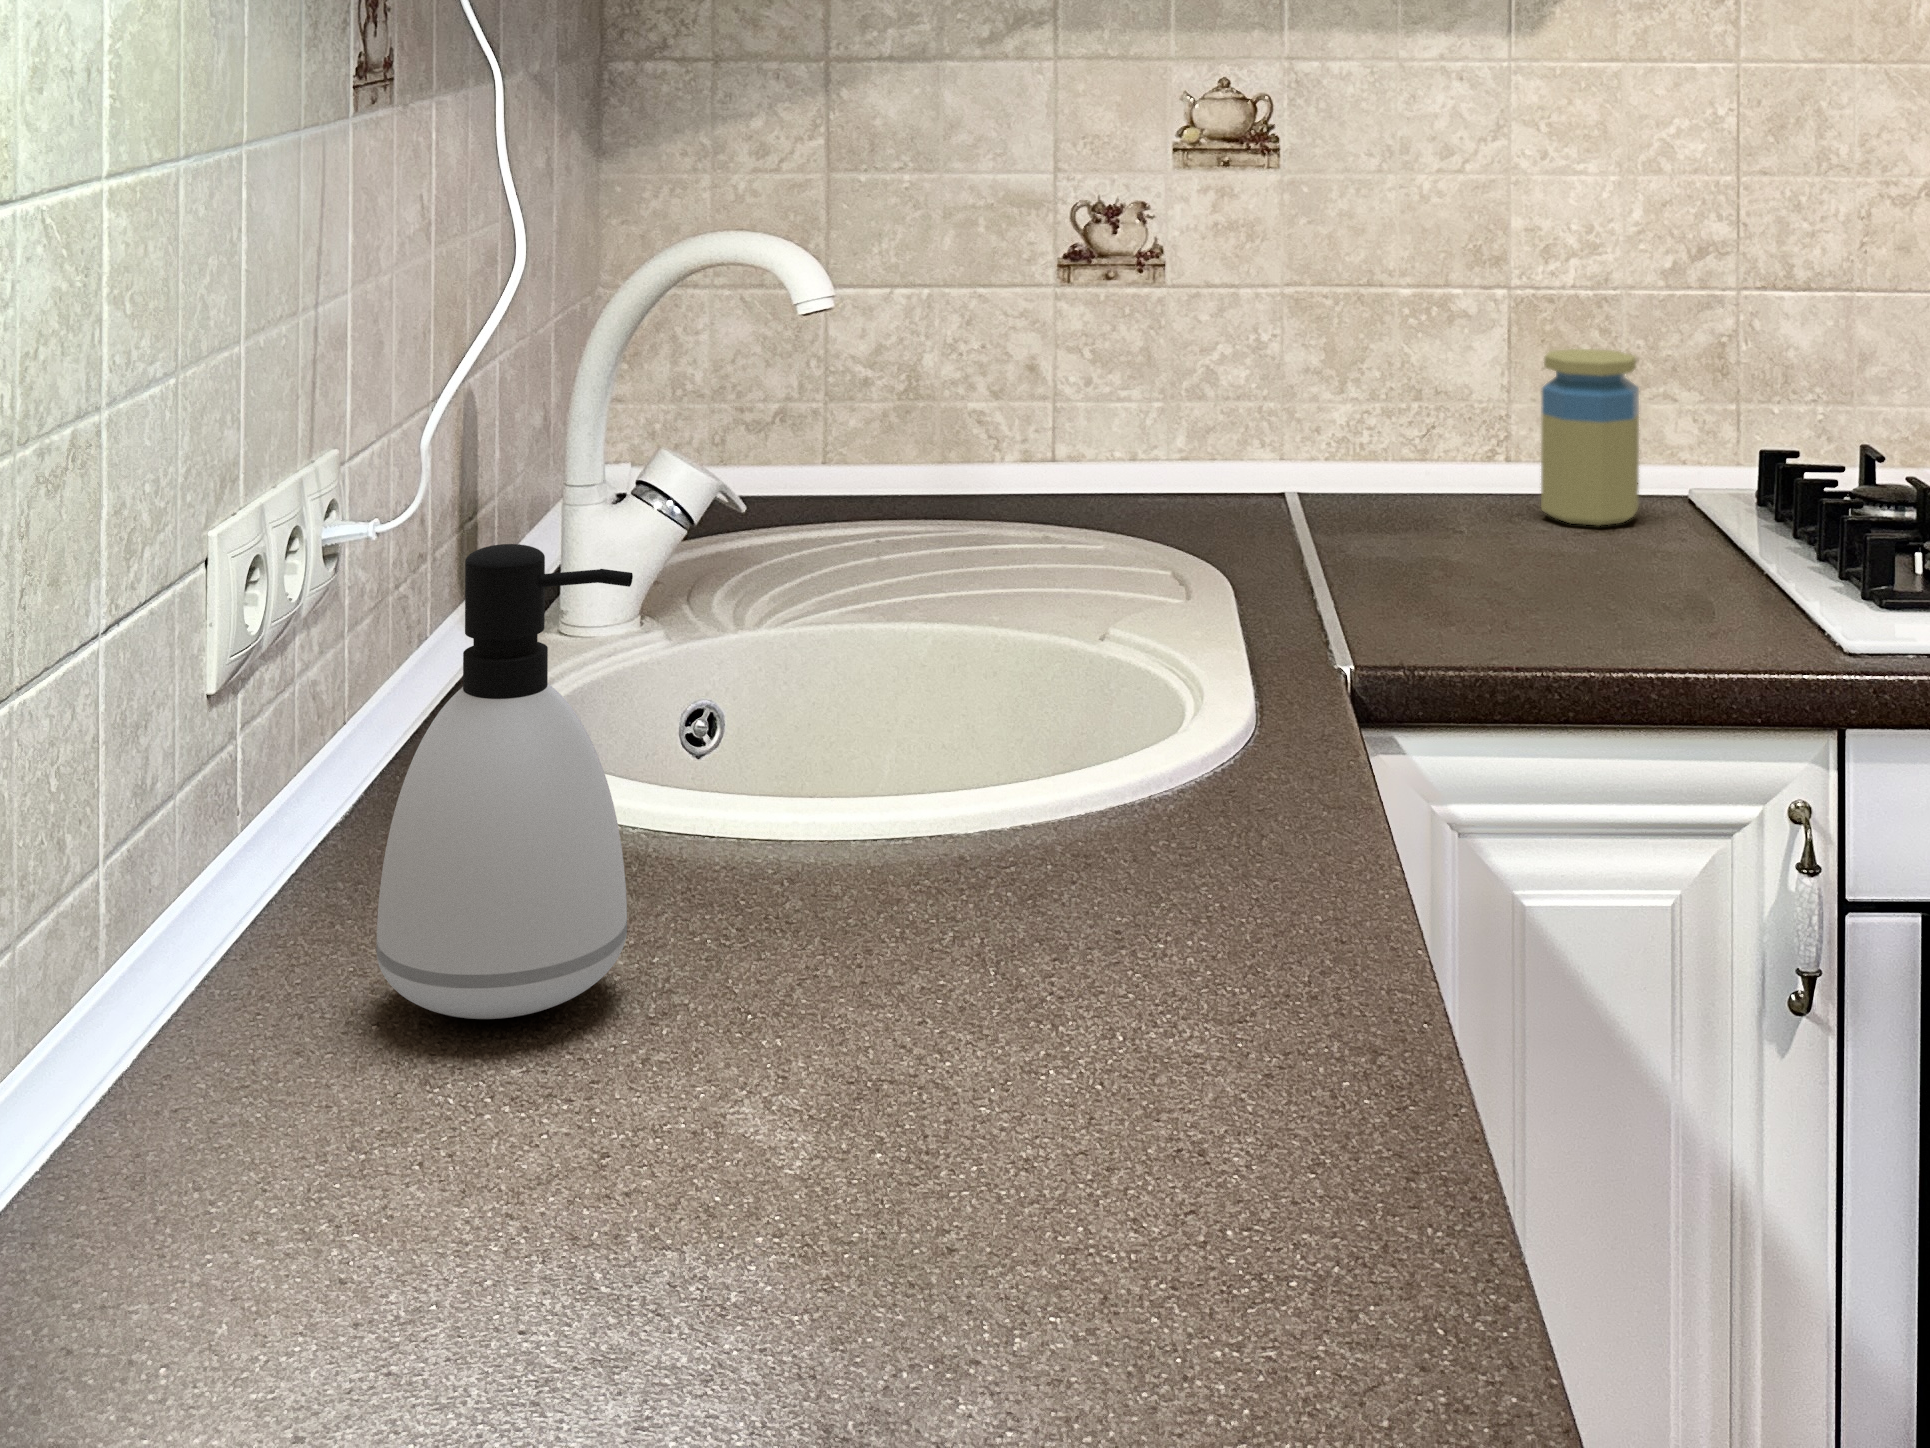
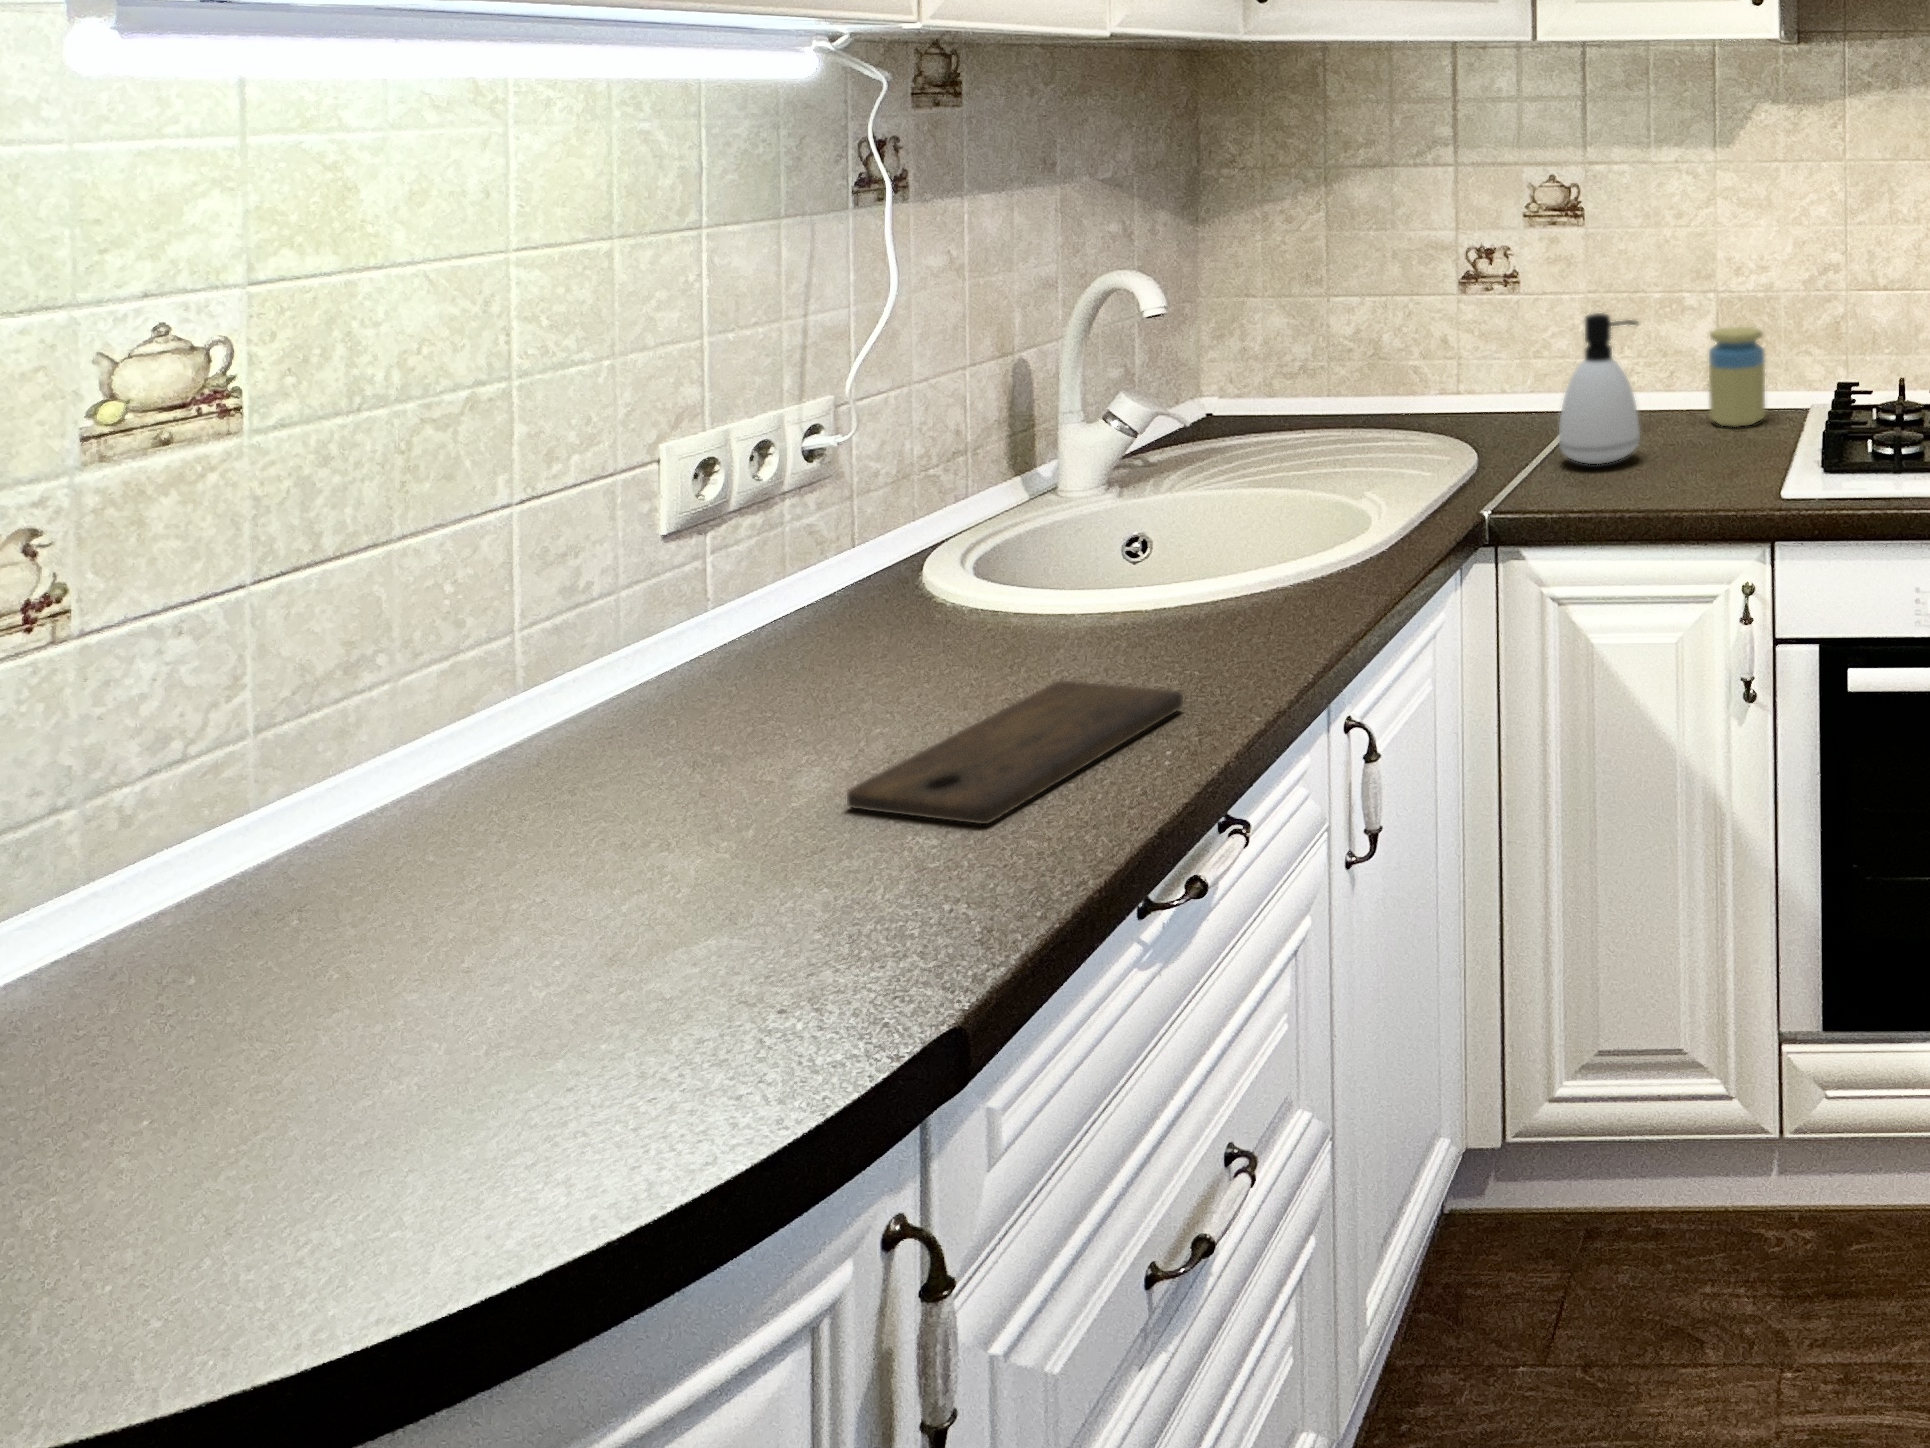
soap dispenser: present [376,544,633,1019] -> present [1559,313,1640,464]
cutting board: none [905,933,1286,1180] -> present [847,681,1183,824]

